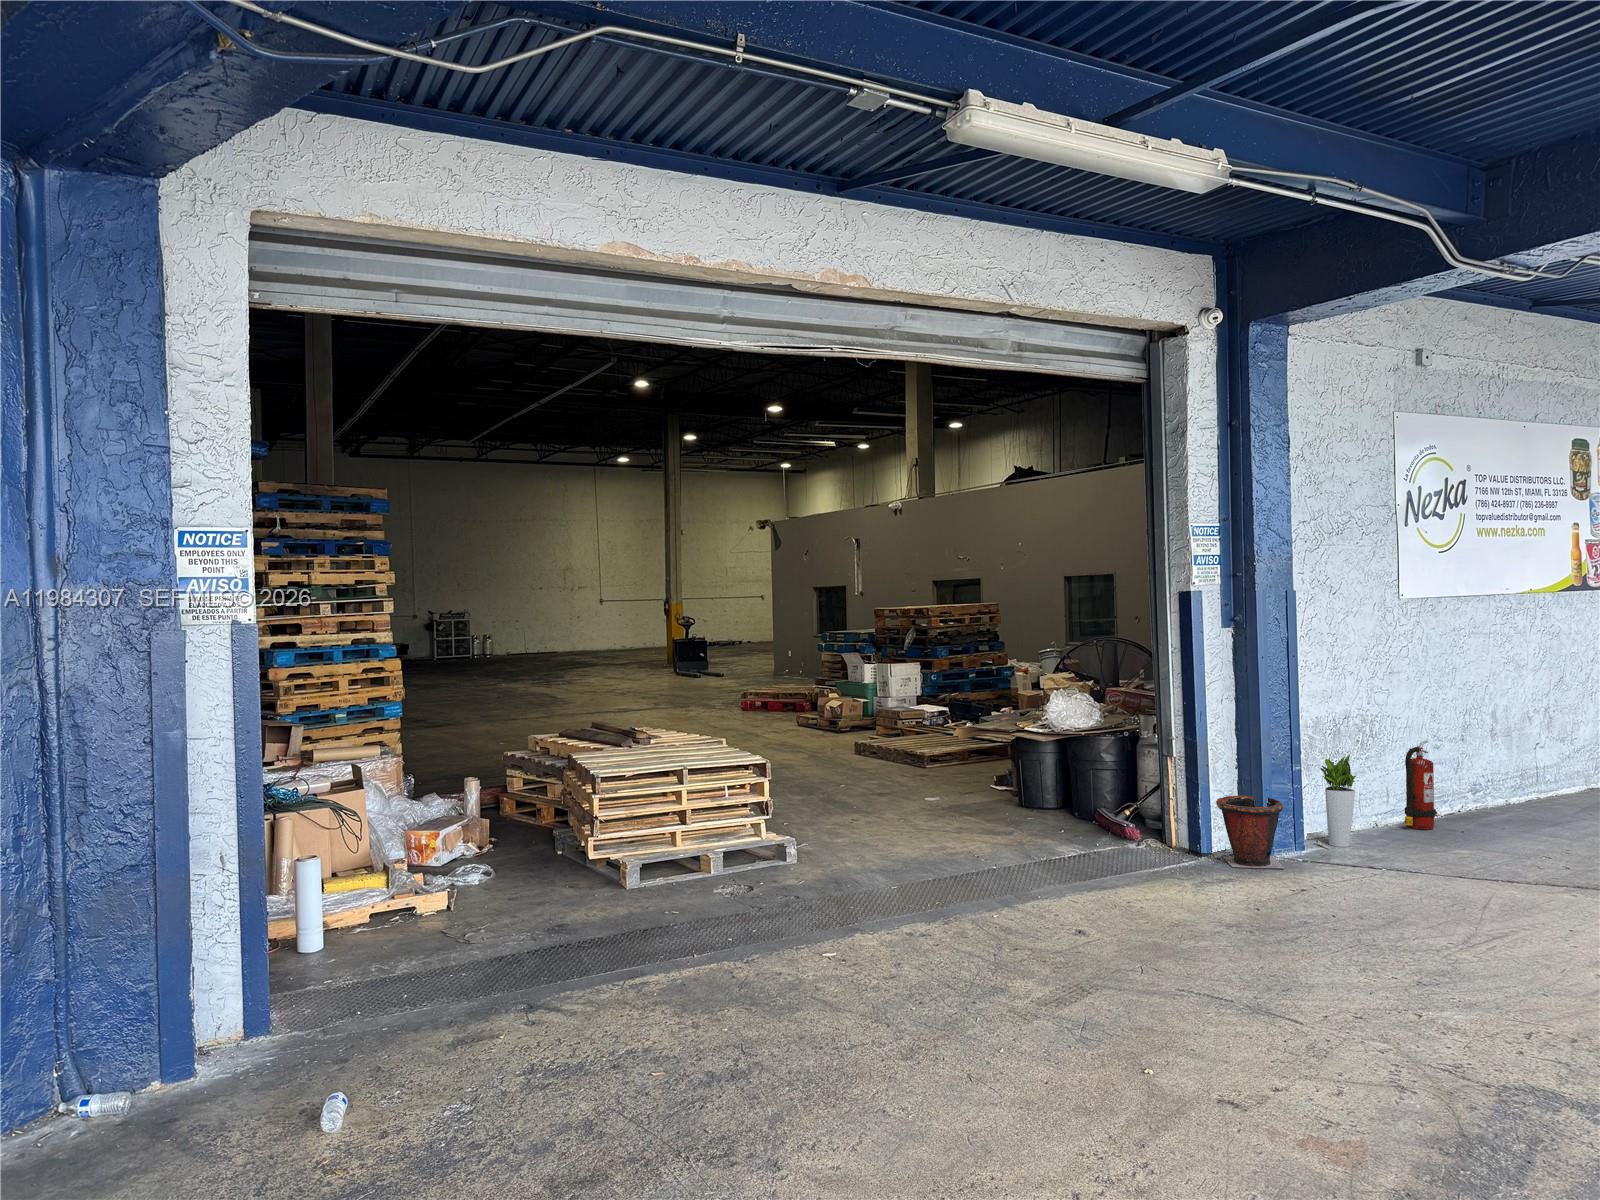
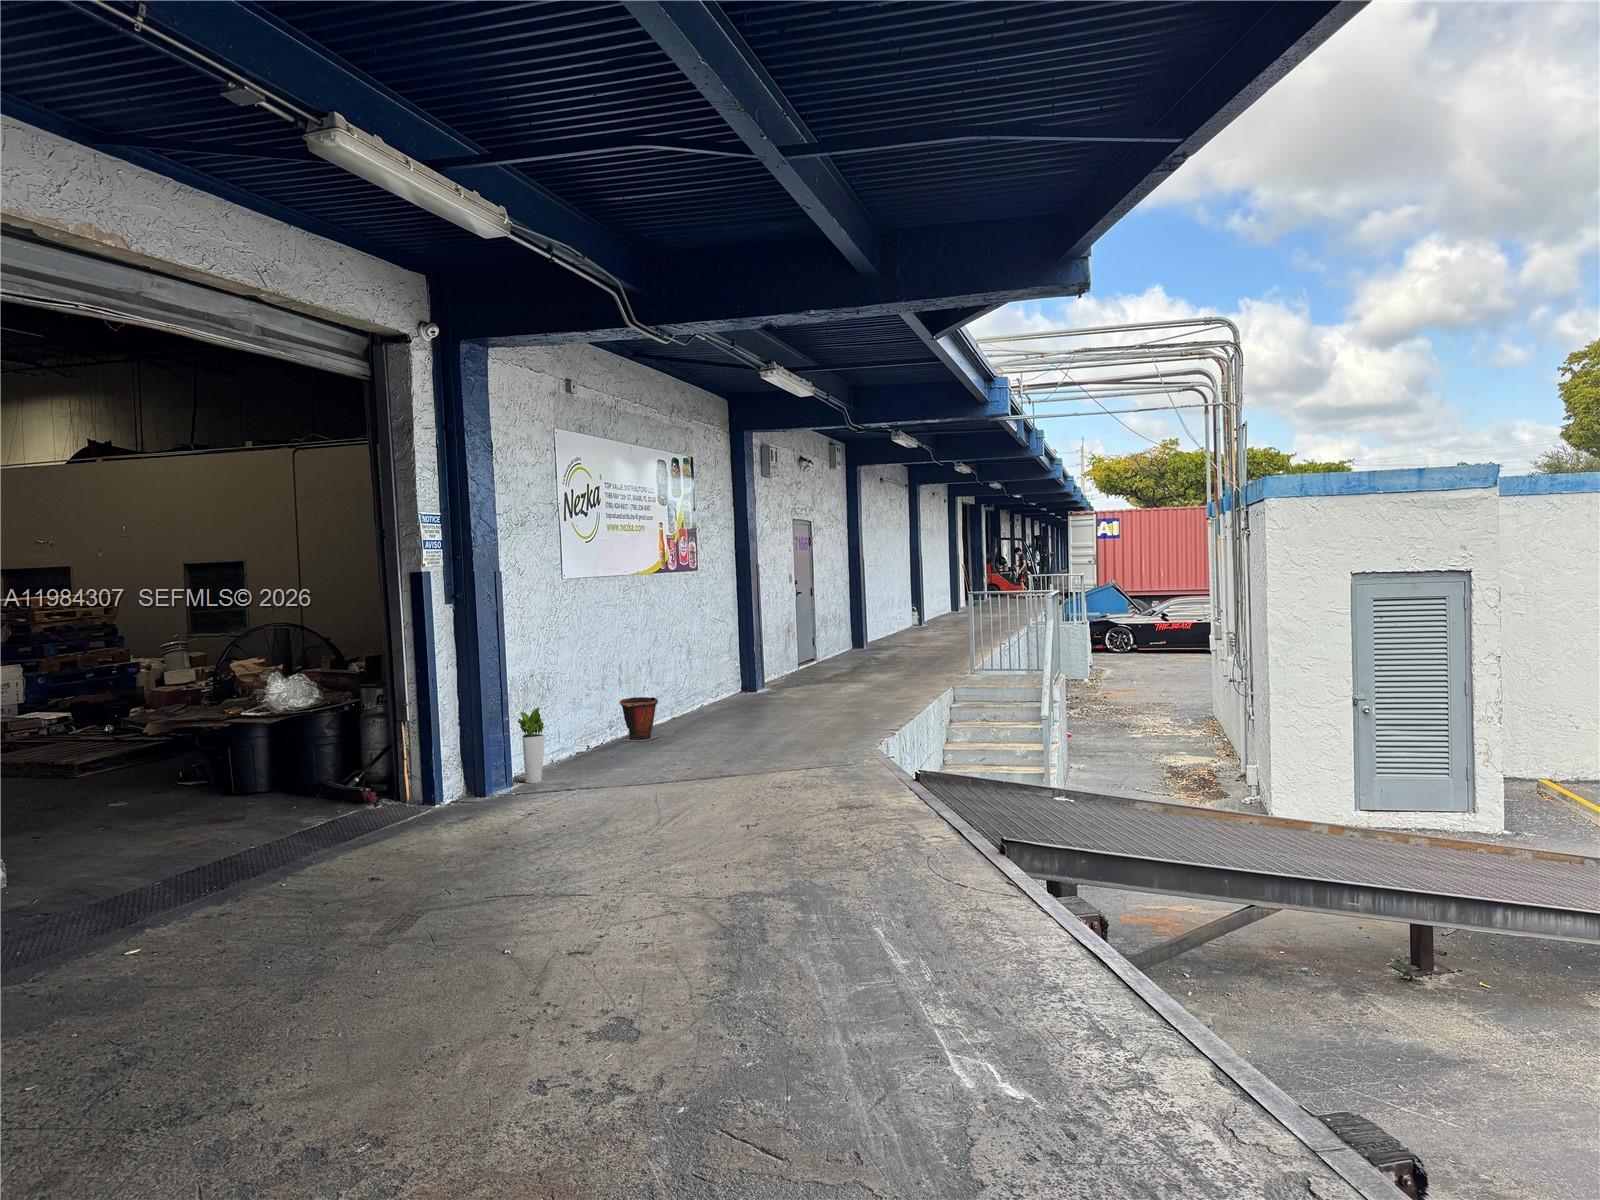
fire extinguisher: present [1405,741,1436,830] -> none [570,690,591,762]
waste bin: present [1216,795,1284,868] -> present [620,697,659,742]

